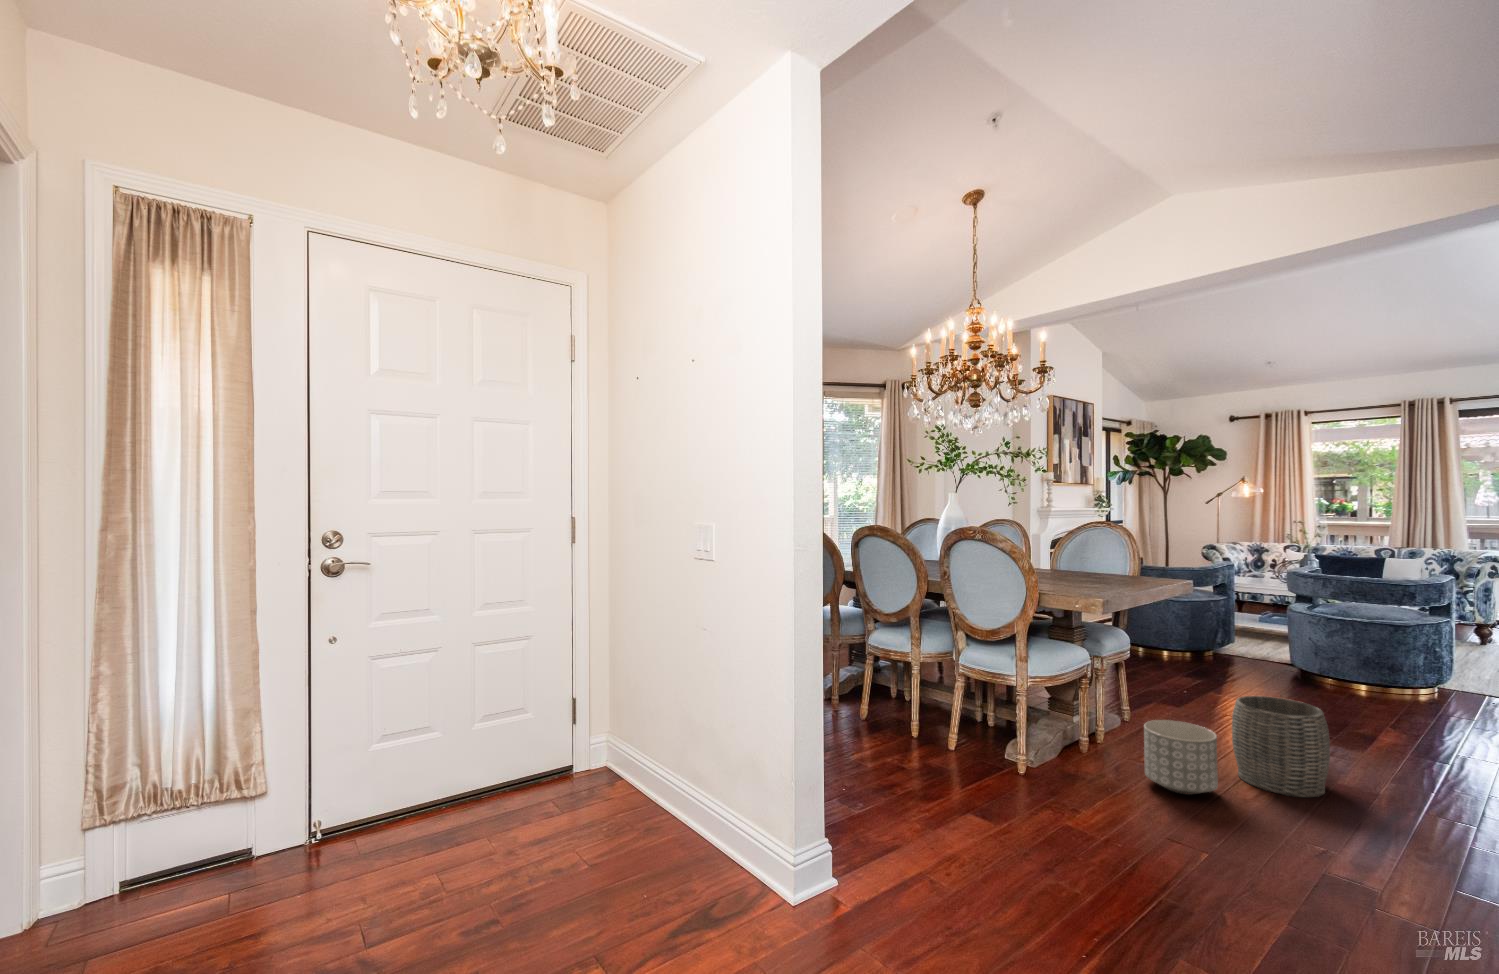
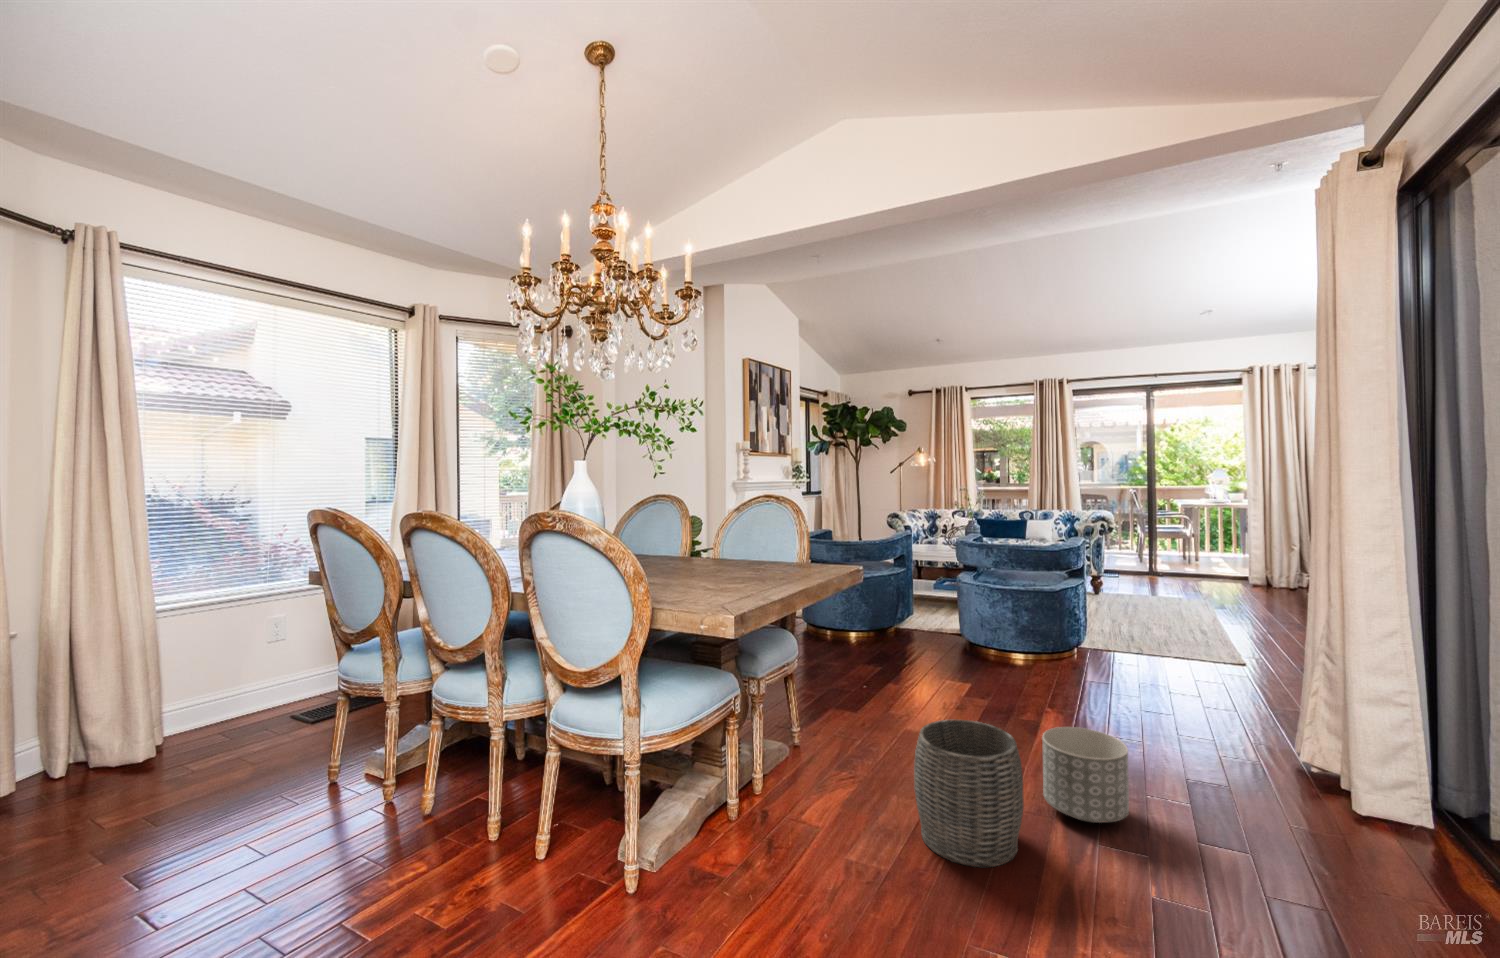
planter: present [1144,720,1218,795] -> present [1042,727,1129,823]

